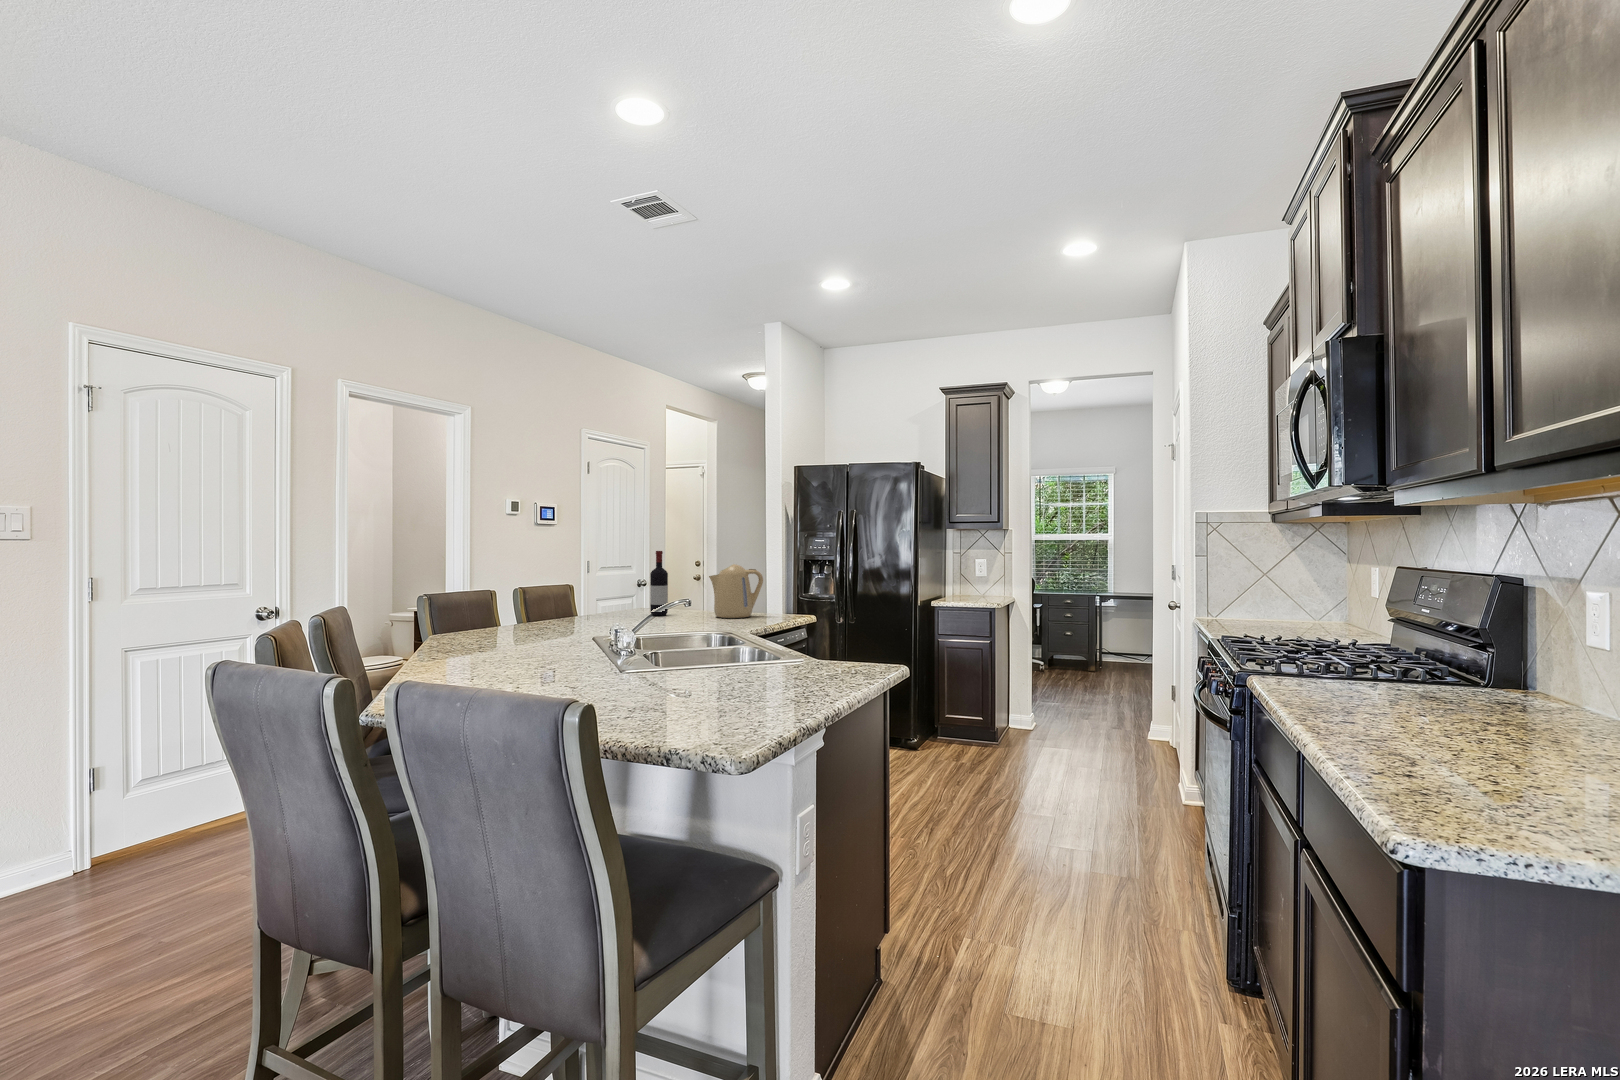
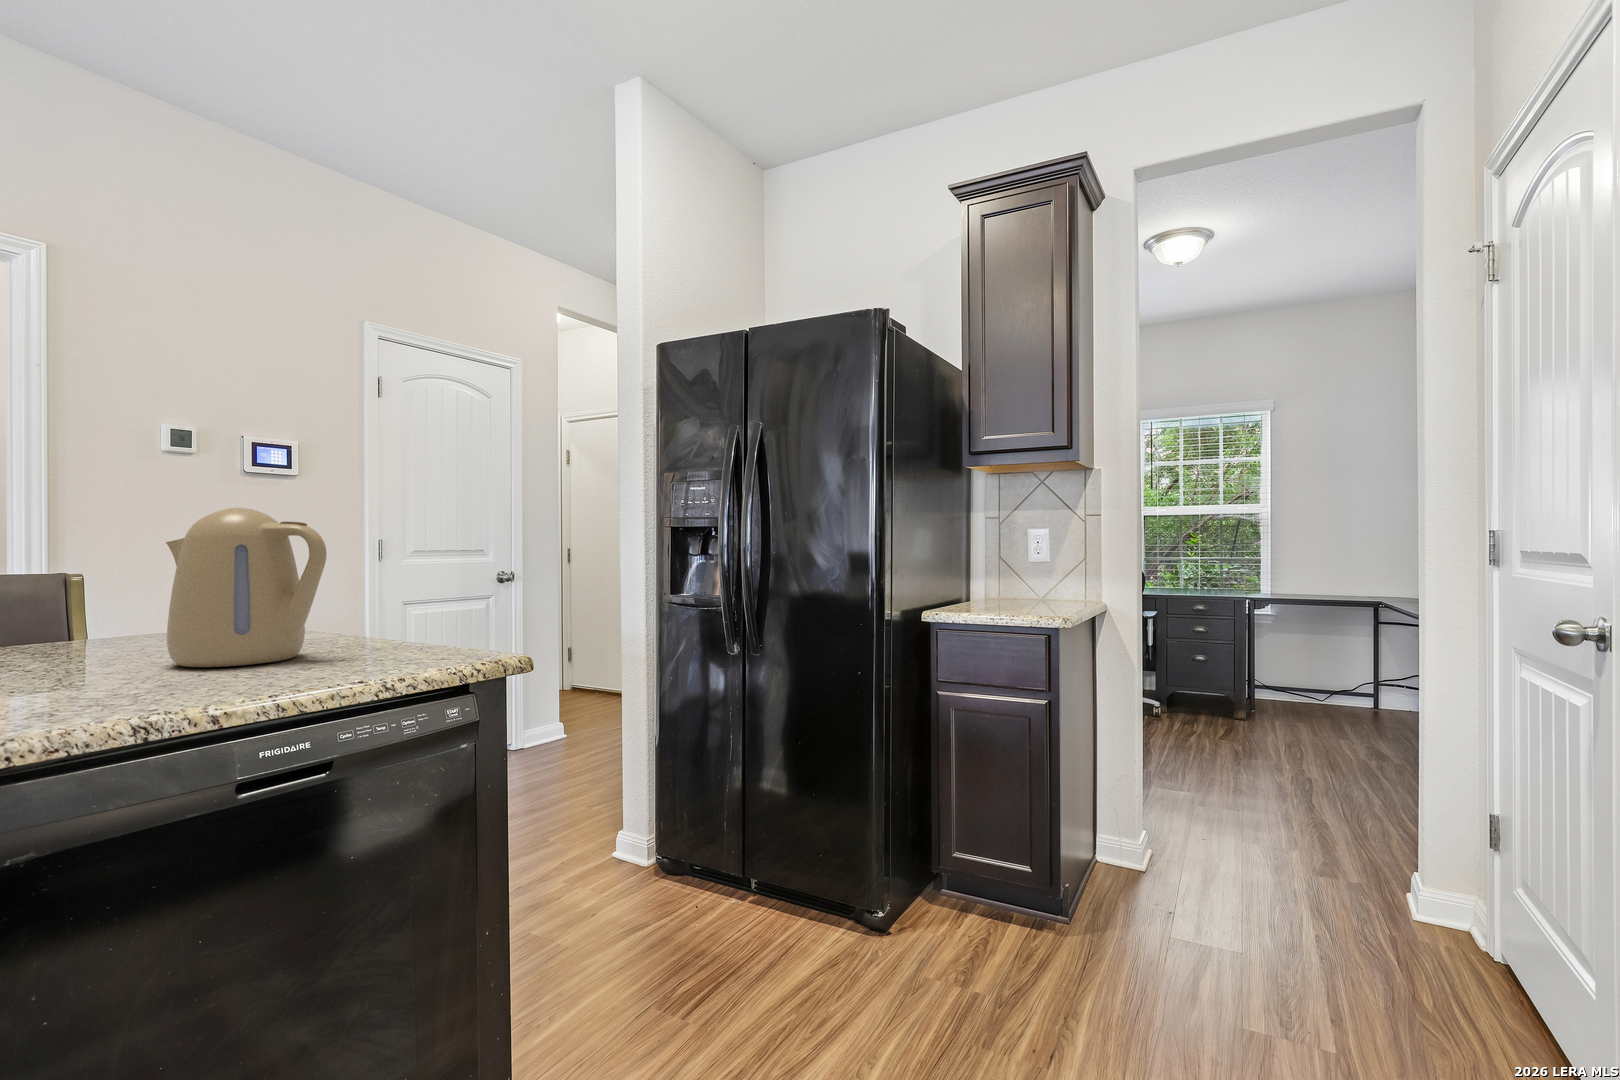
wine bottle: present [650,551,668,616] -> none [47,475,111,654]

